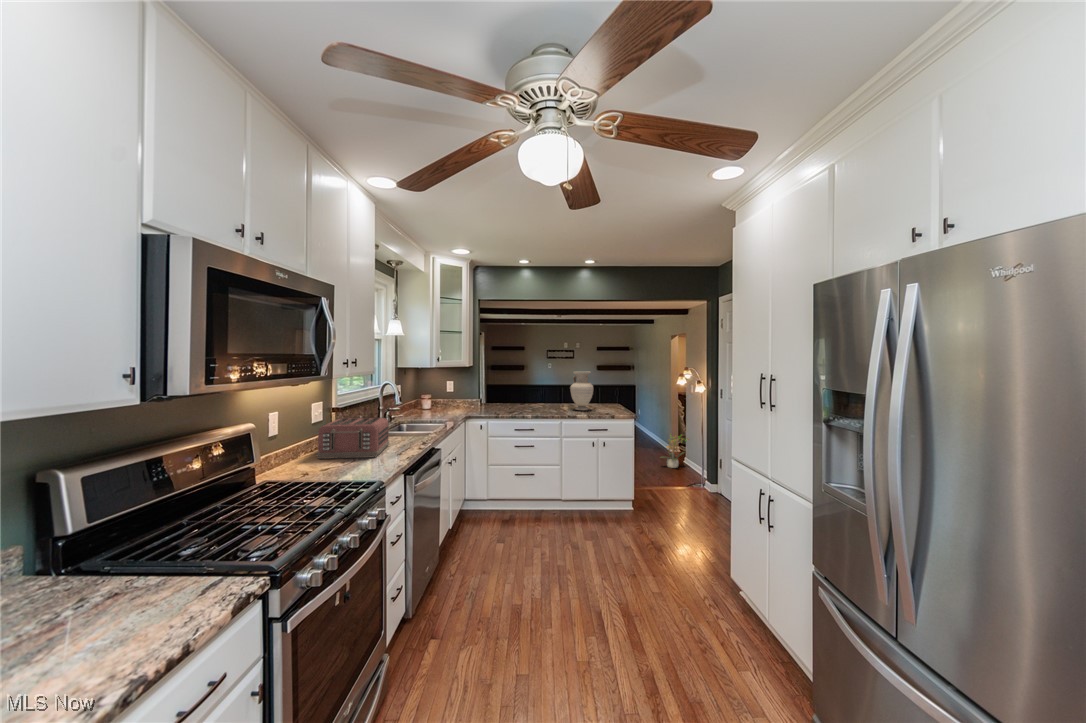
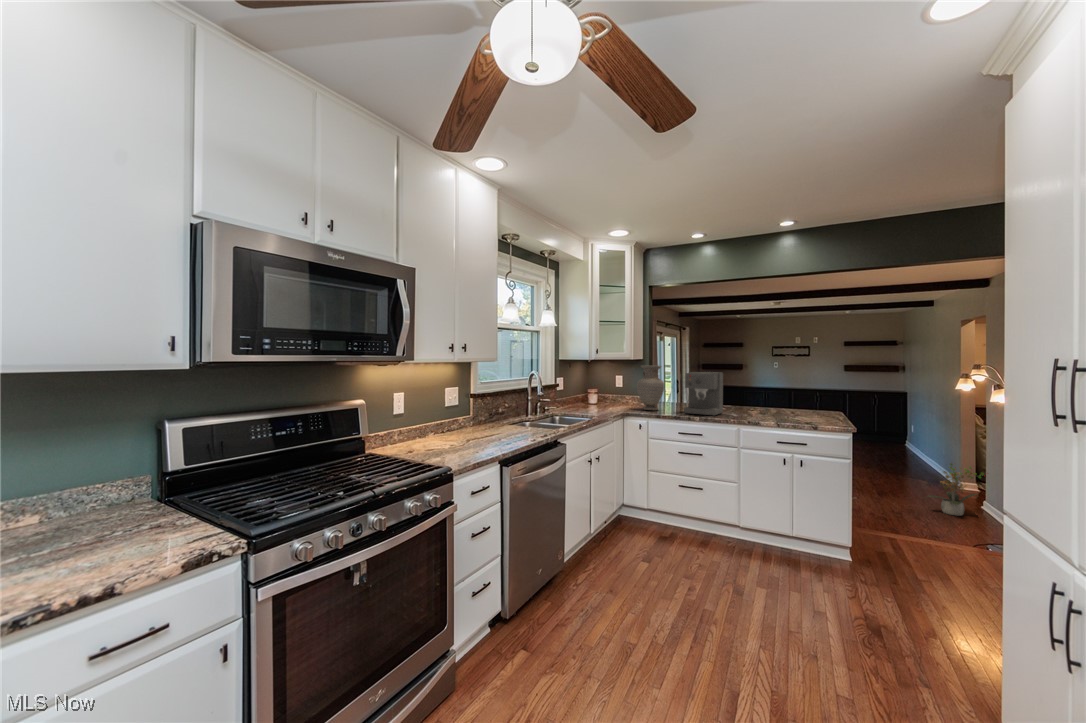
vase: present [570,372,593,410] -> present [637,366,664,410]
coffee maker: none [516,376,544,413] -> present [684,372,723,416]
toaster: present [317,418,389,459] -> none [439,403,511,442]

